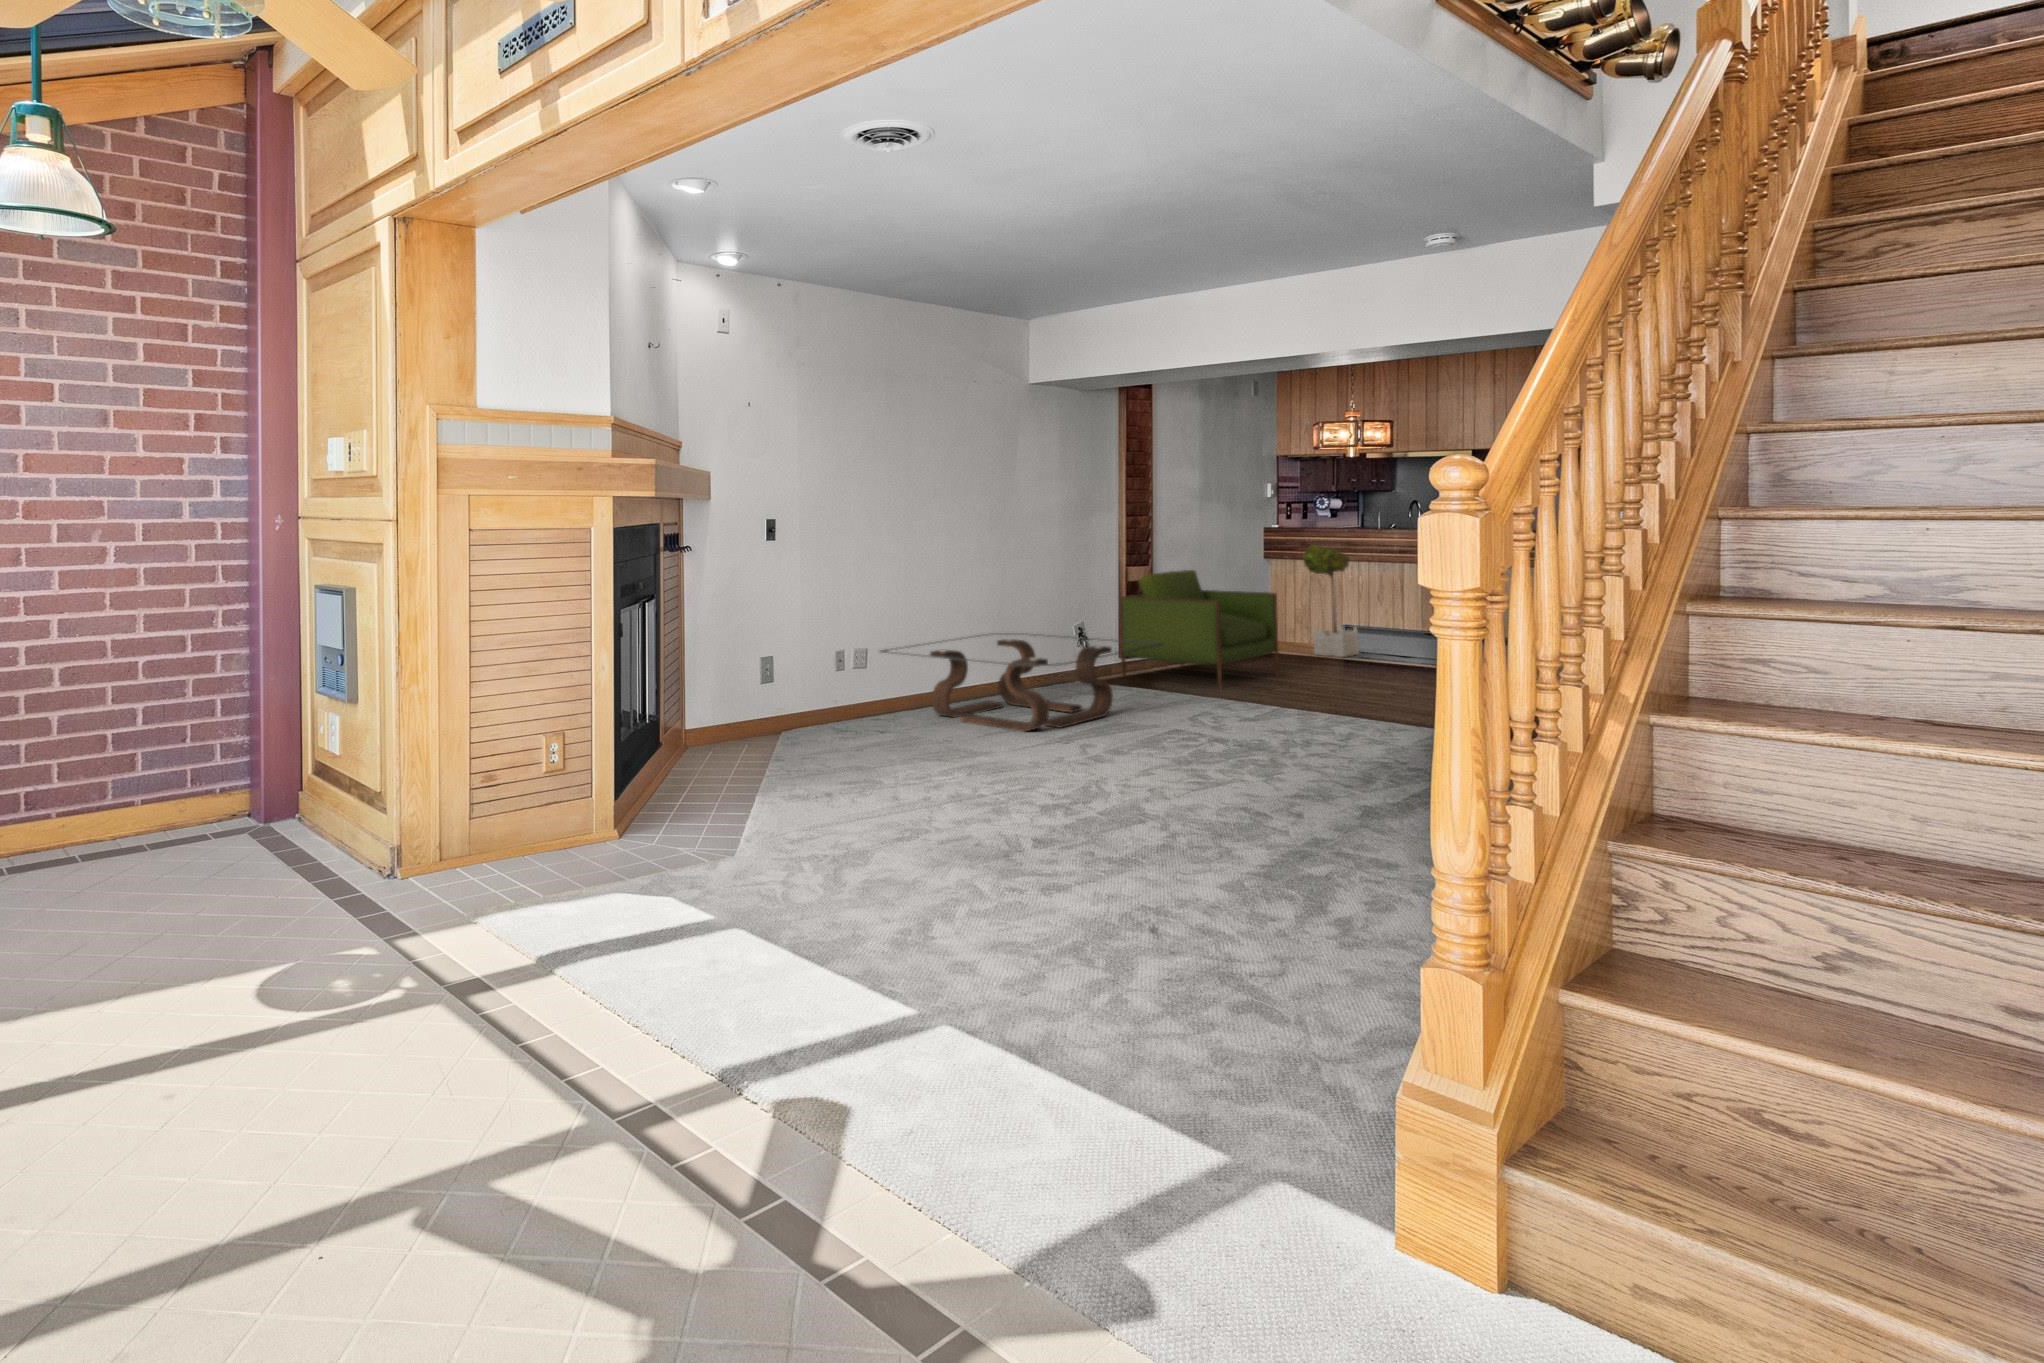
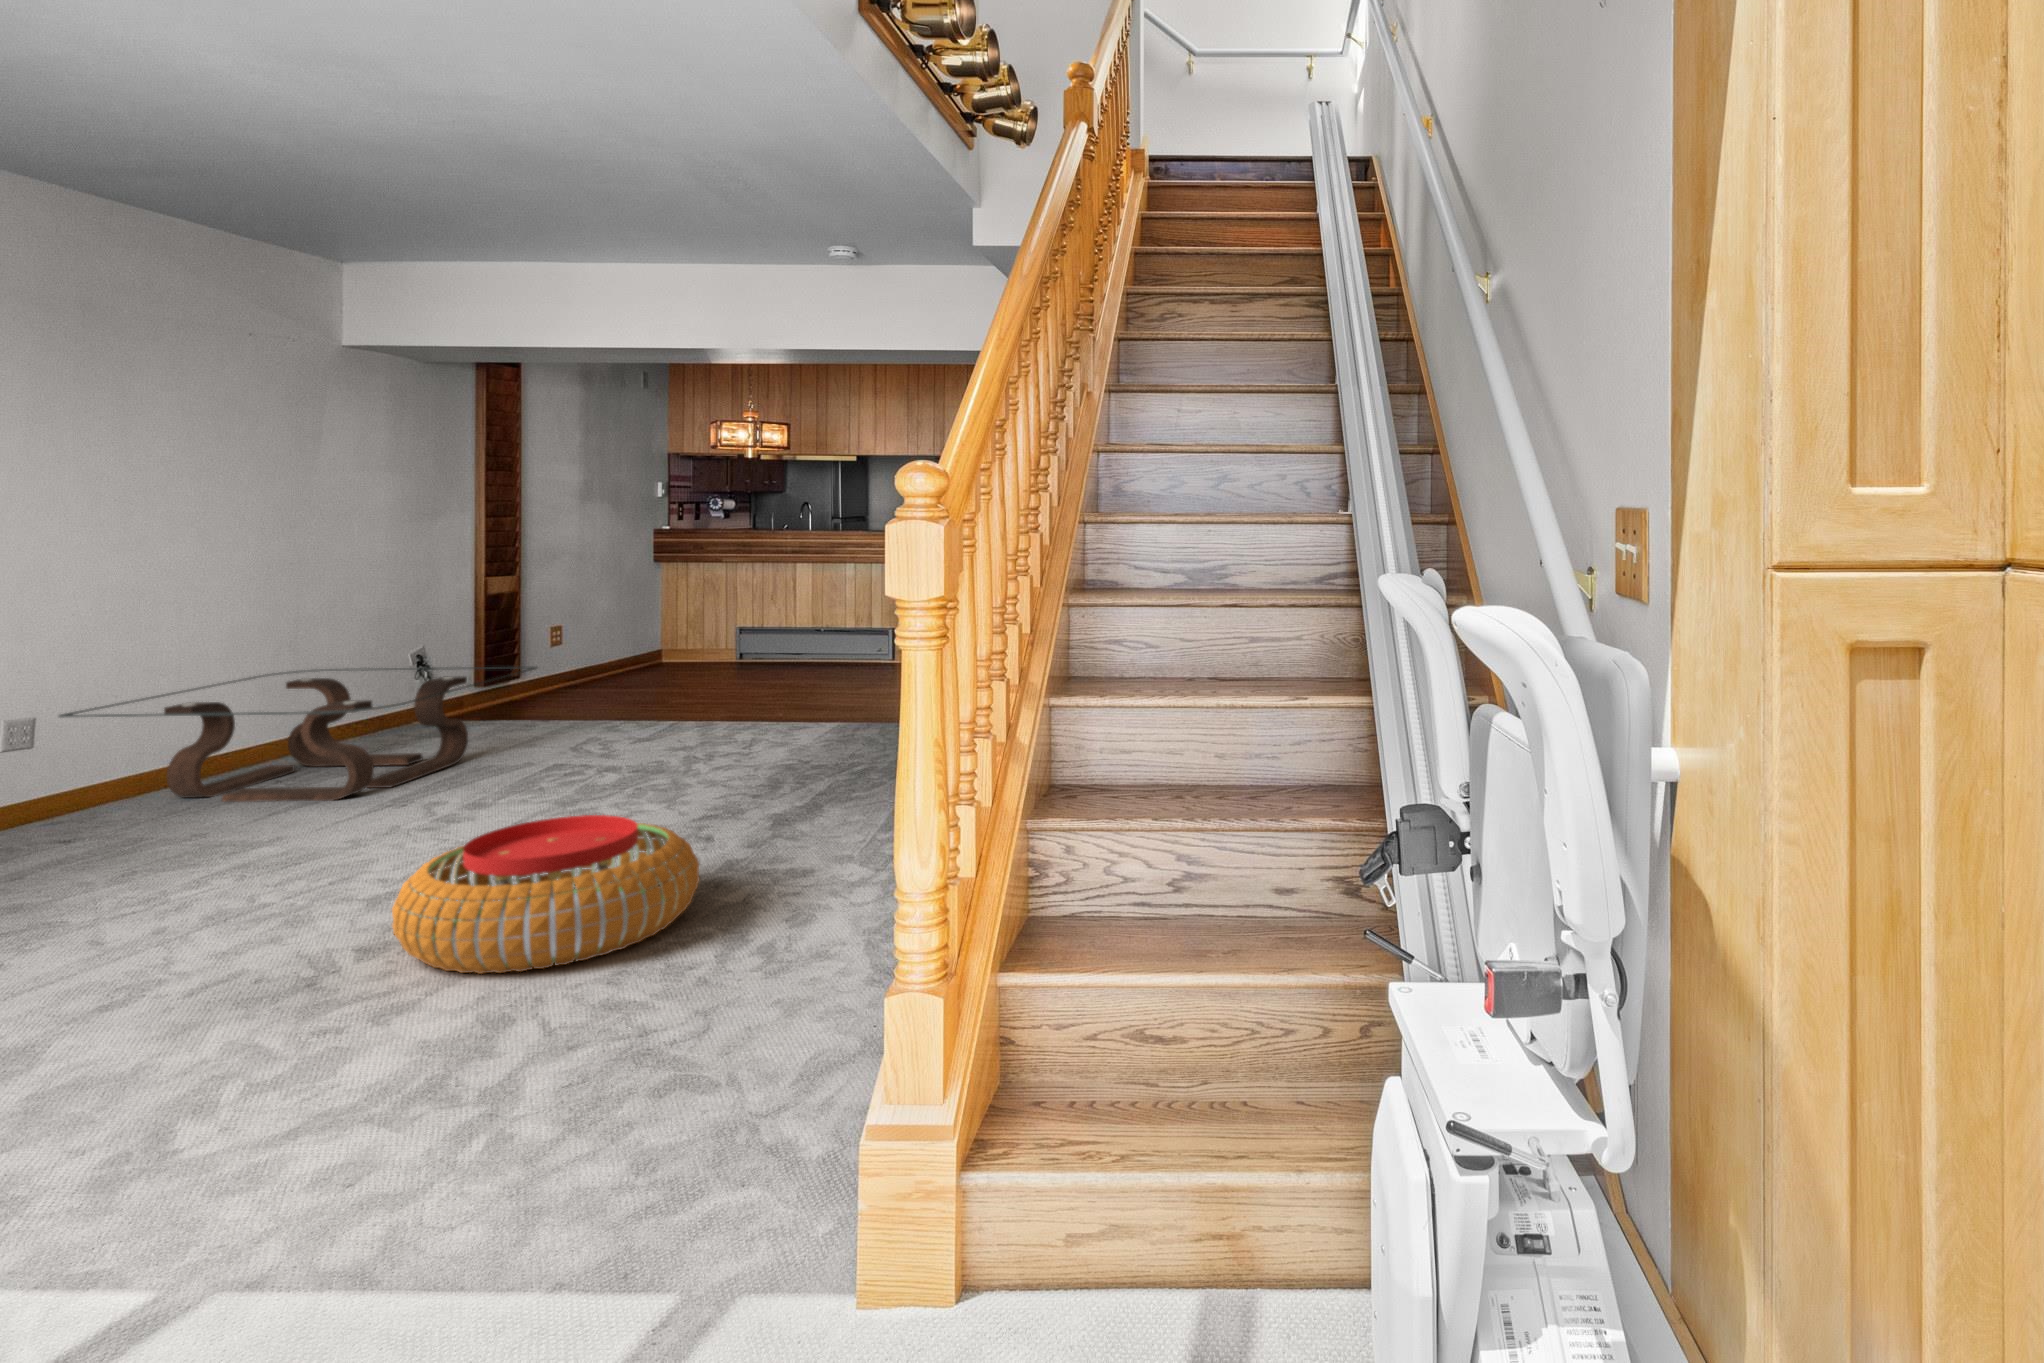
potted tree: present [1303,545,1359,657] -> none [697,546,754,664]
armchair: present [1120,570,1279,688] -> none [475,578,673,712]
pouf: none [1053,767,1284,889] -> present [392,815,699,974]

